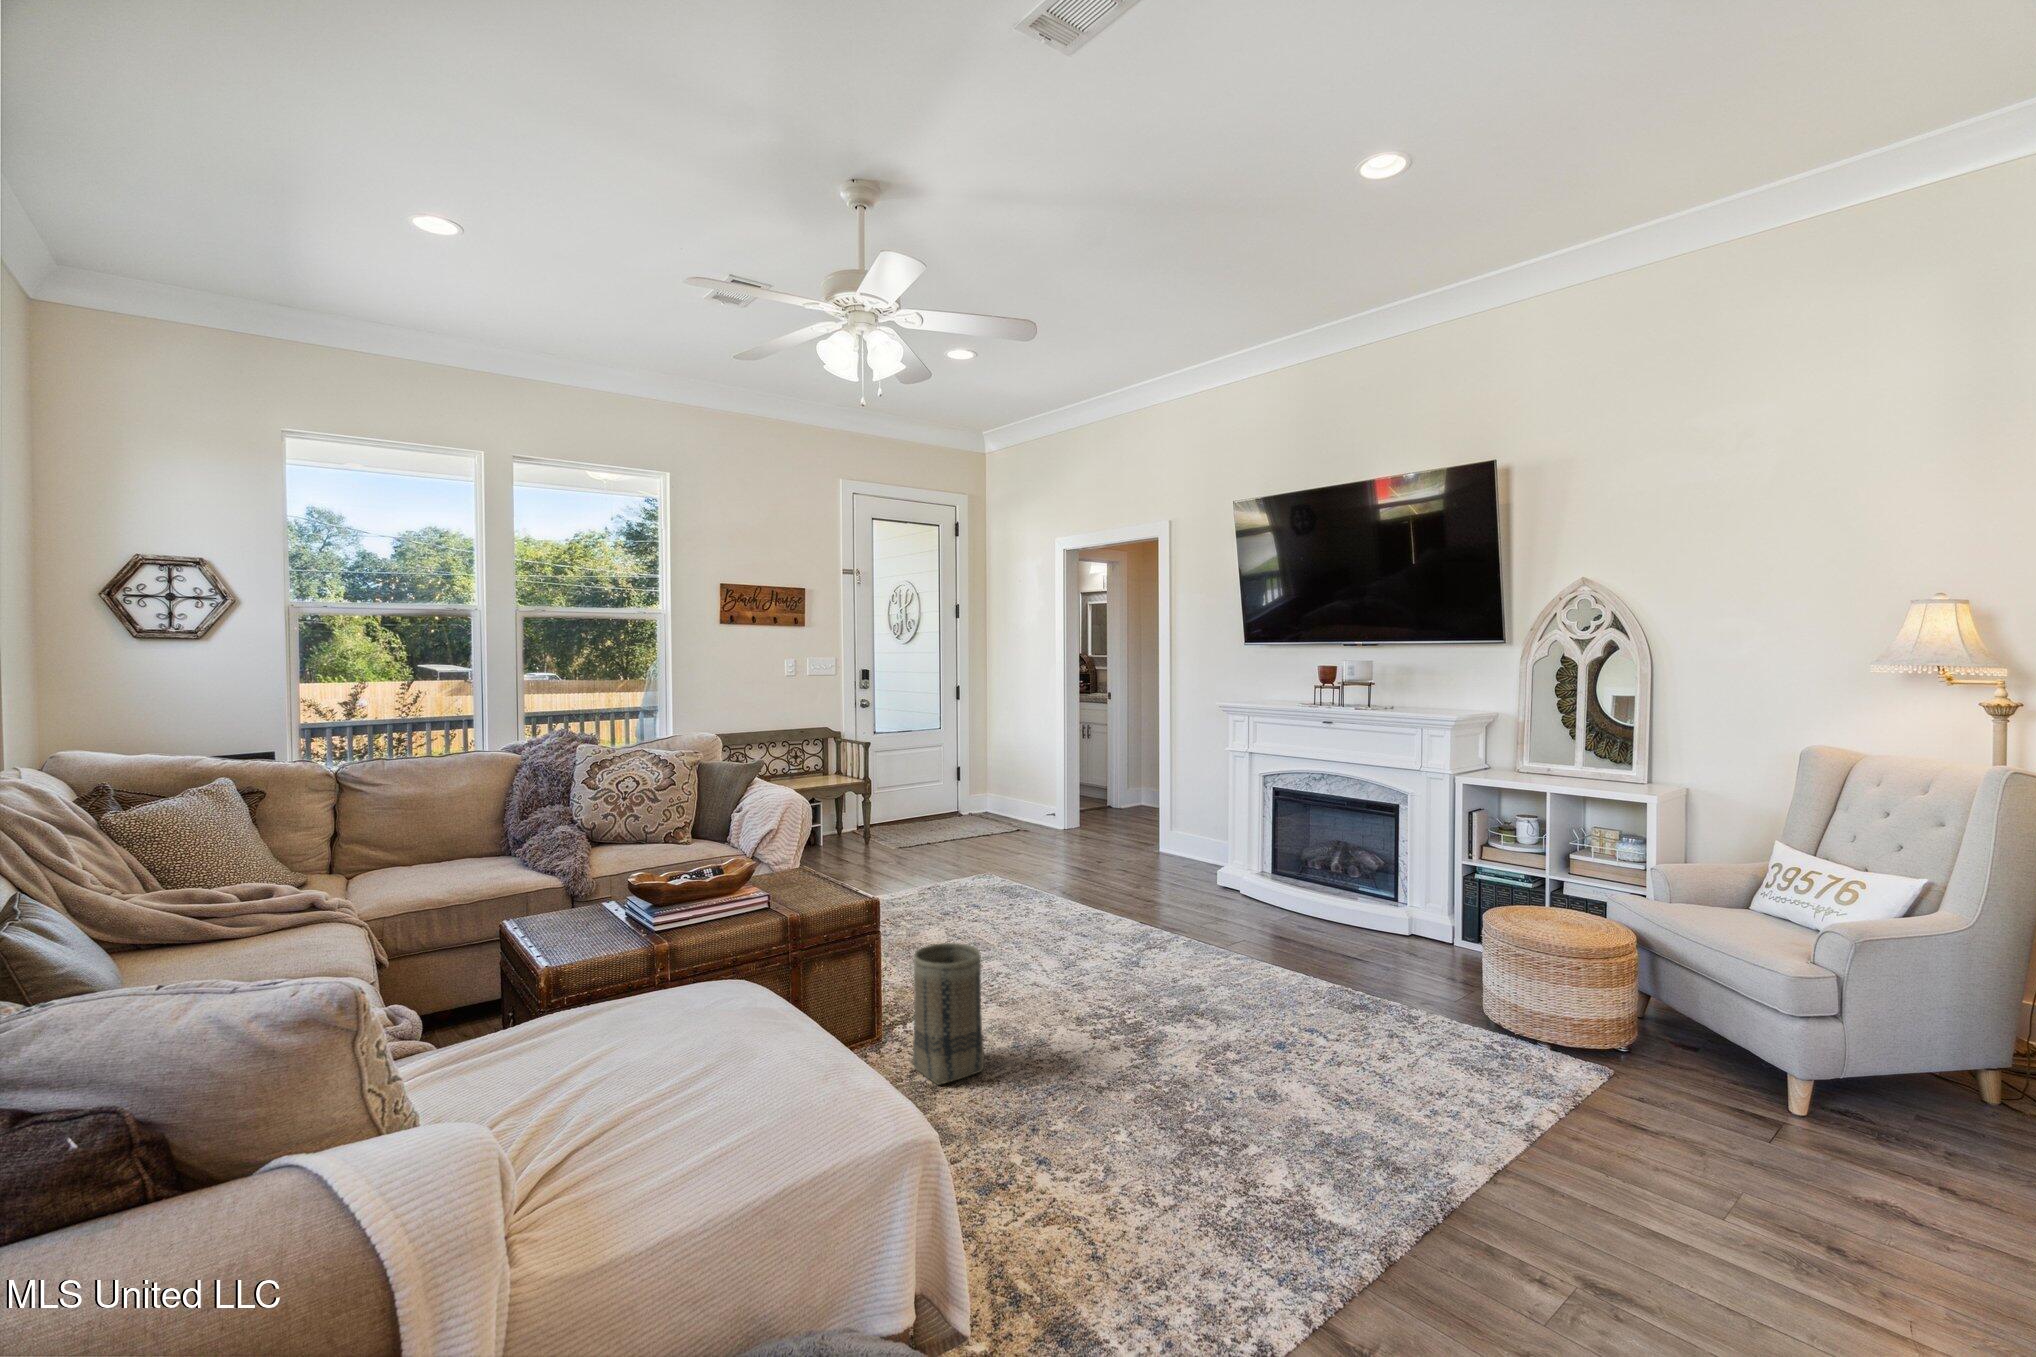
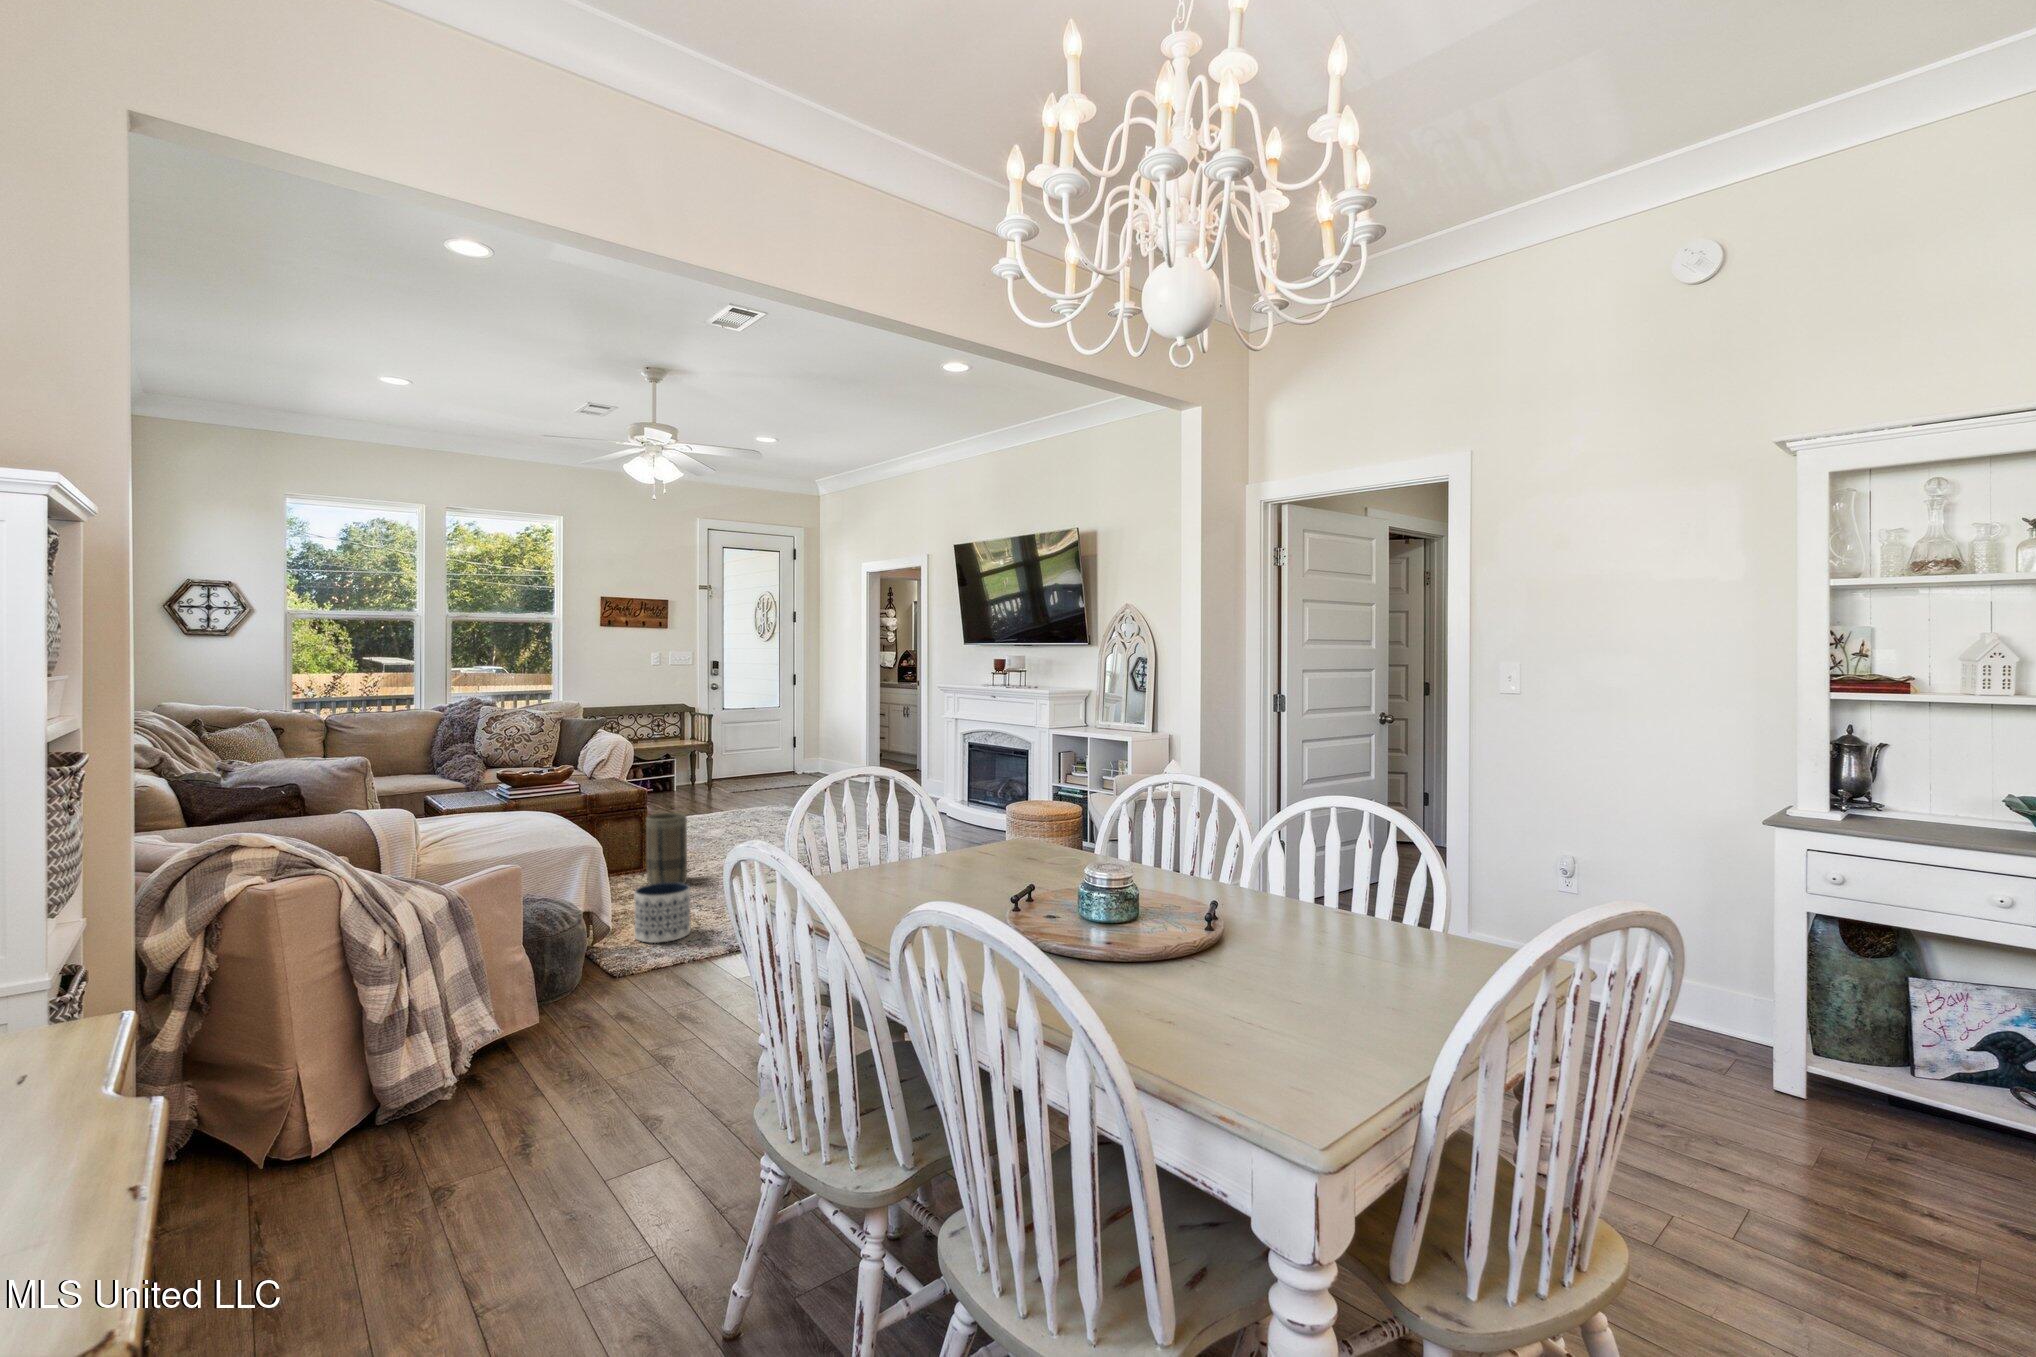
planter: none [1009,1141,1118,1300] -> present [635,883,691,943]

